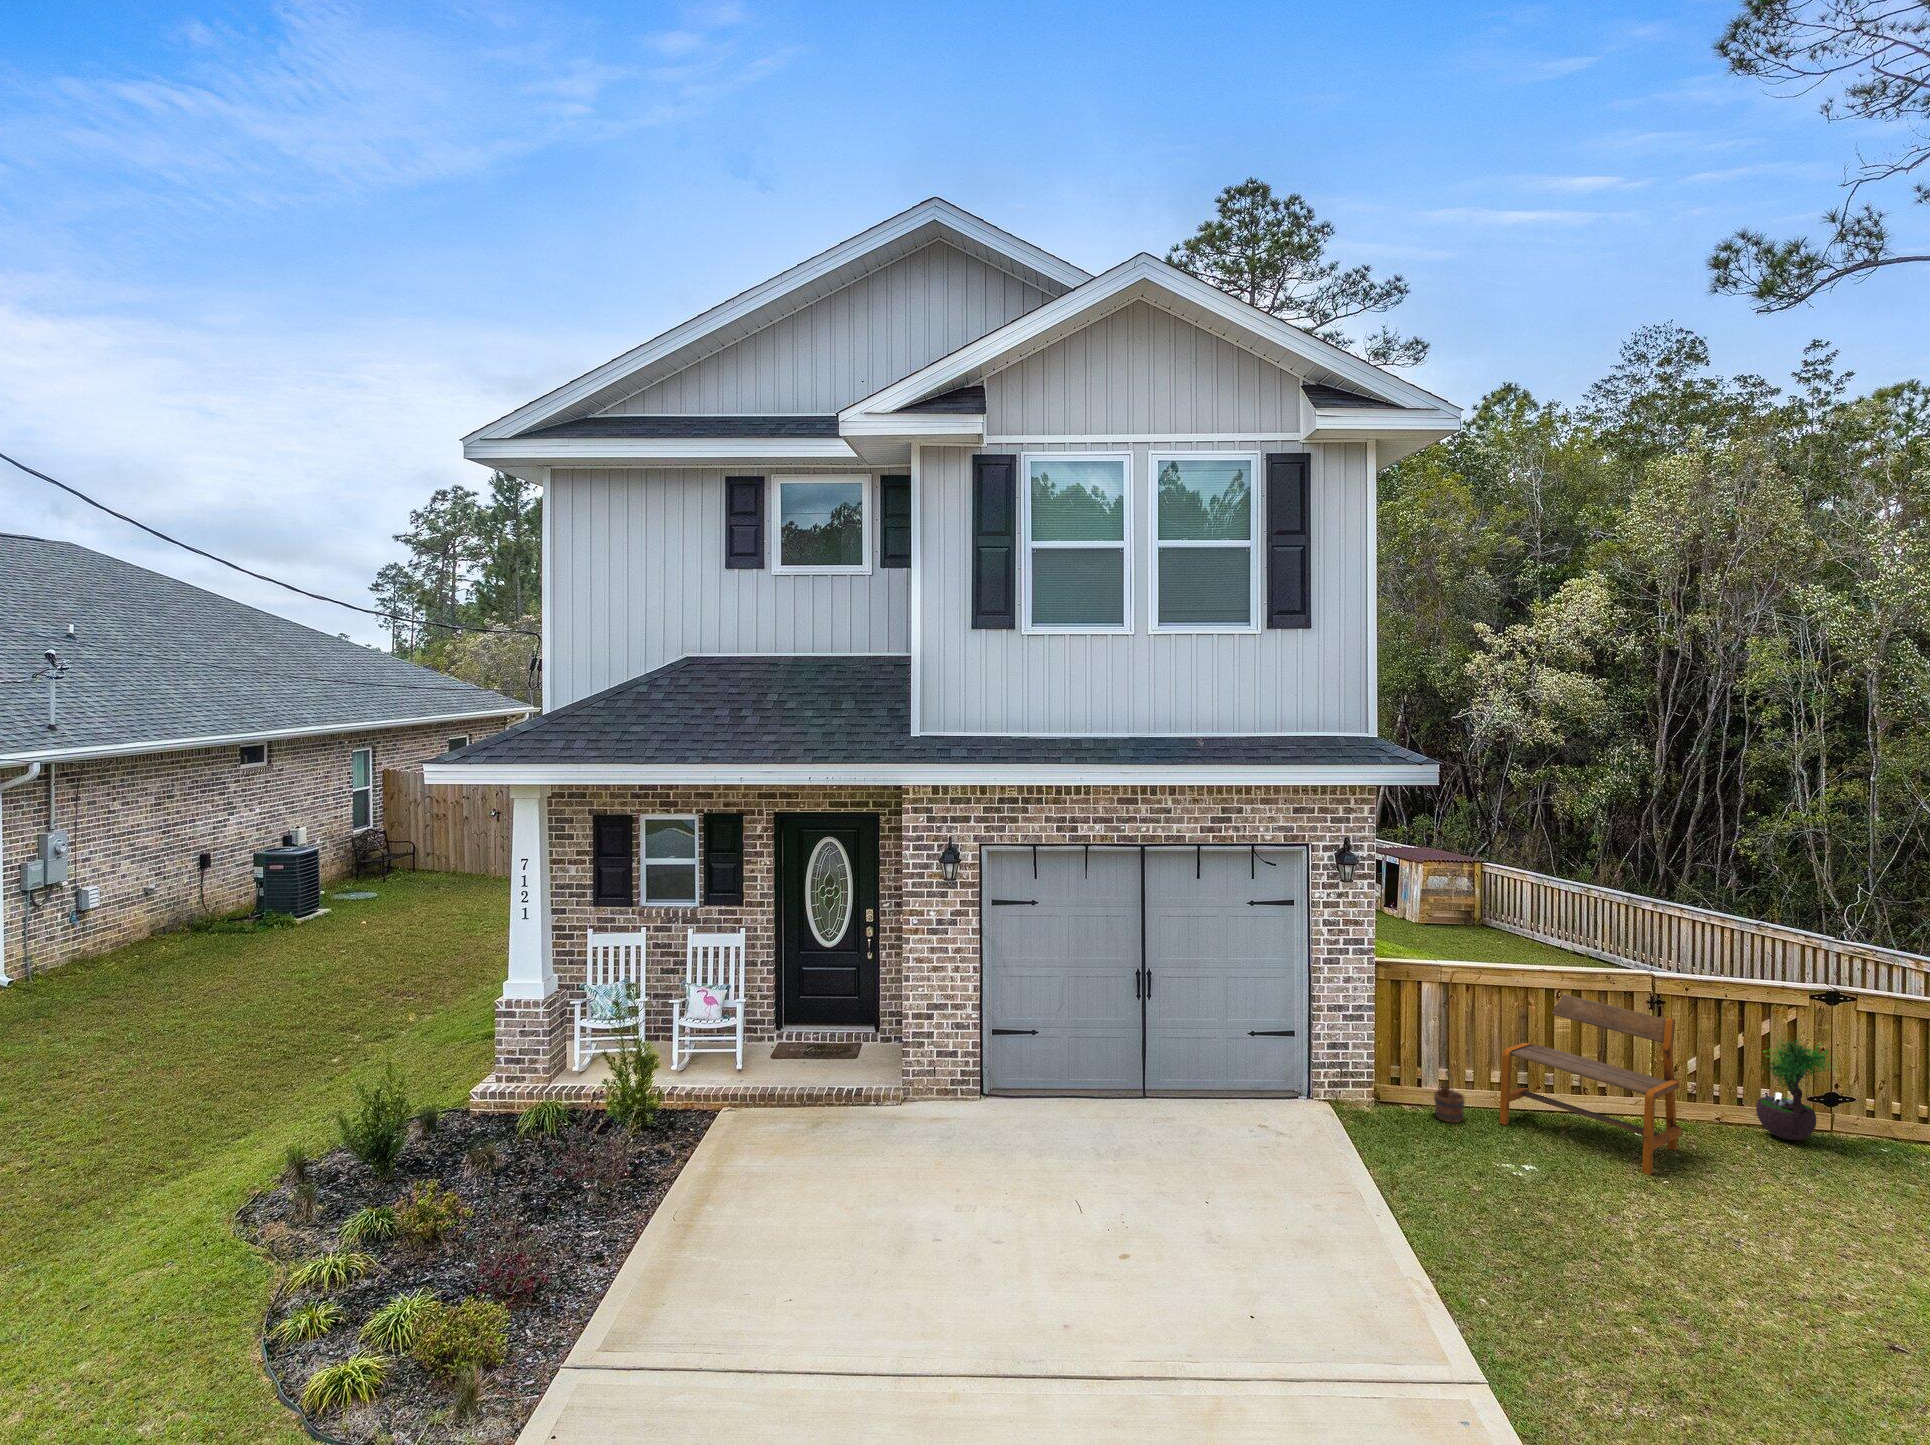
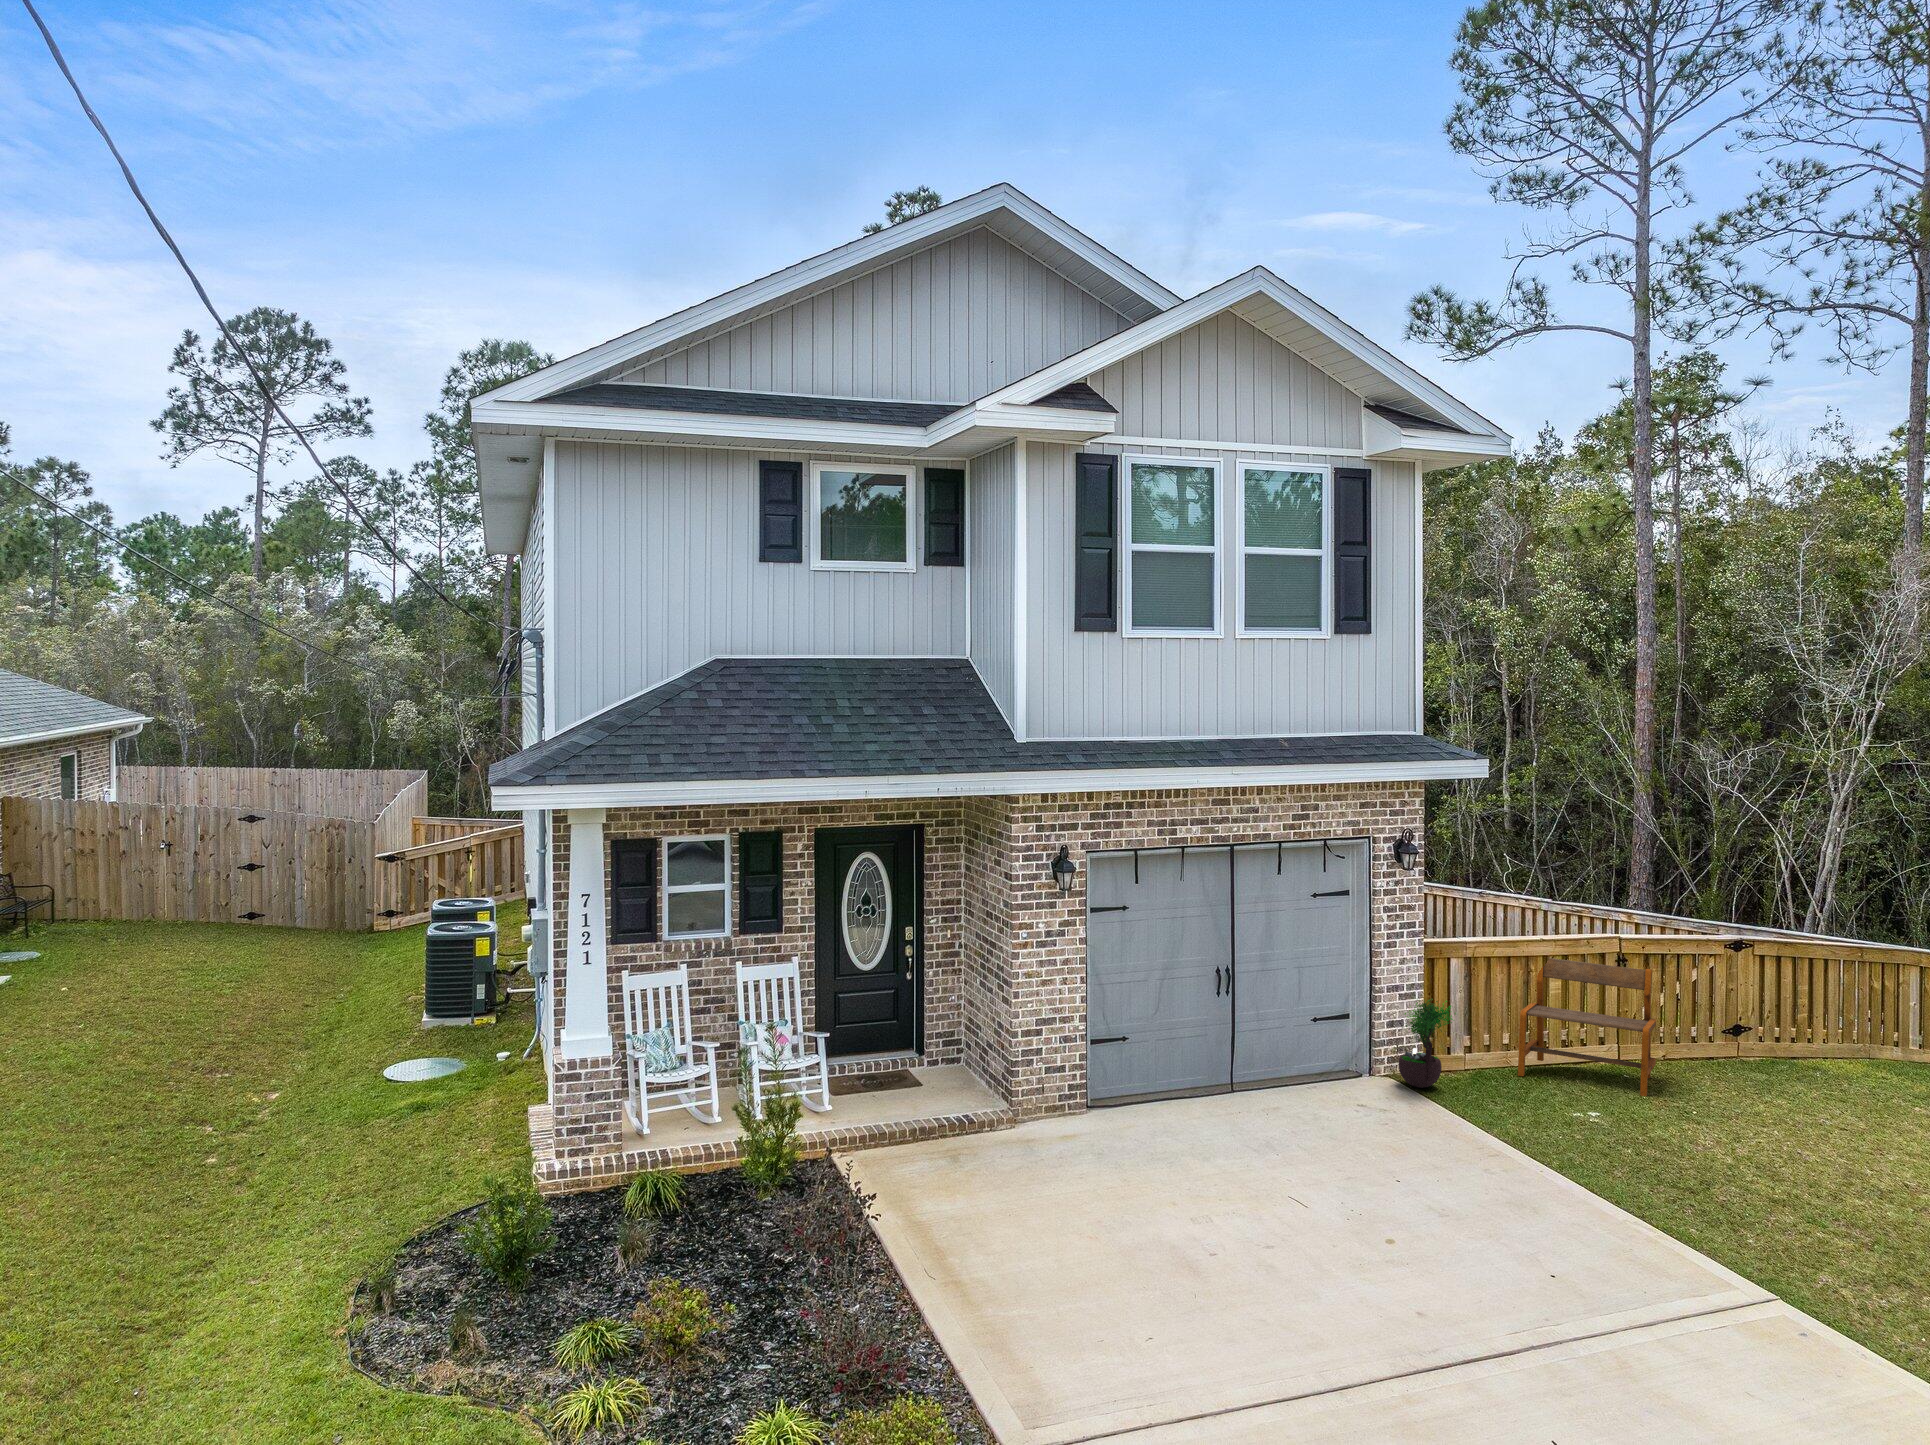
potted tree: present [1756,1037,1835,1140] -> present [1399,999,1453,1088]
wooden bucket: present [1434,1071,1465,1123] -> none [1466,1035,1492,1080]

